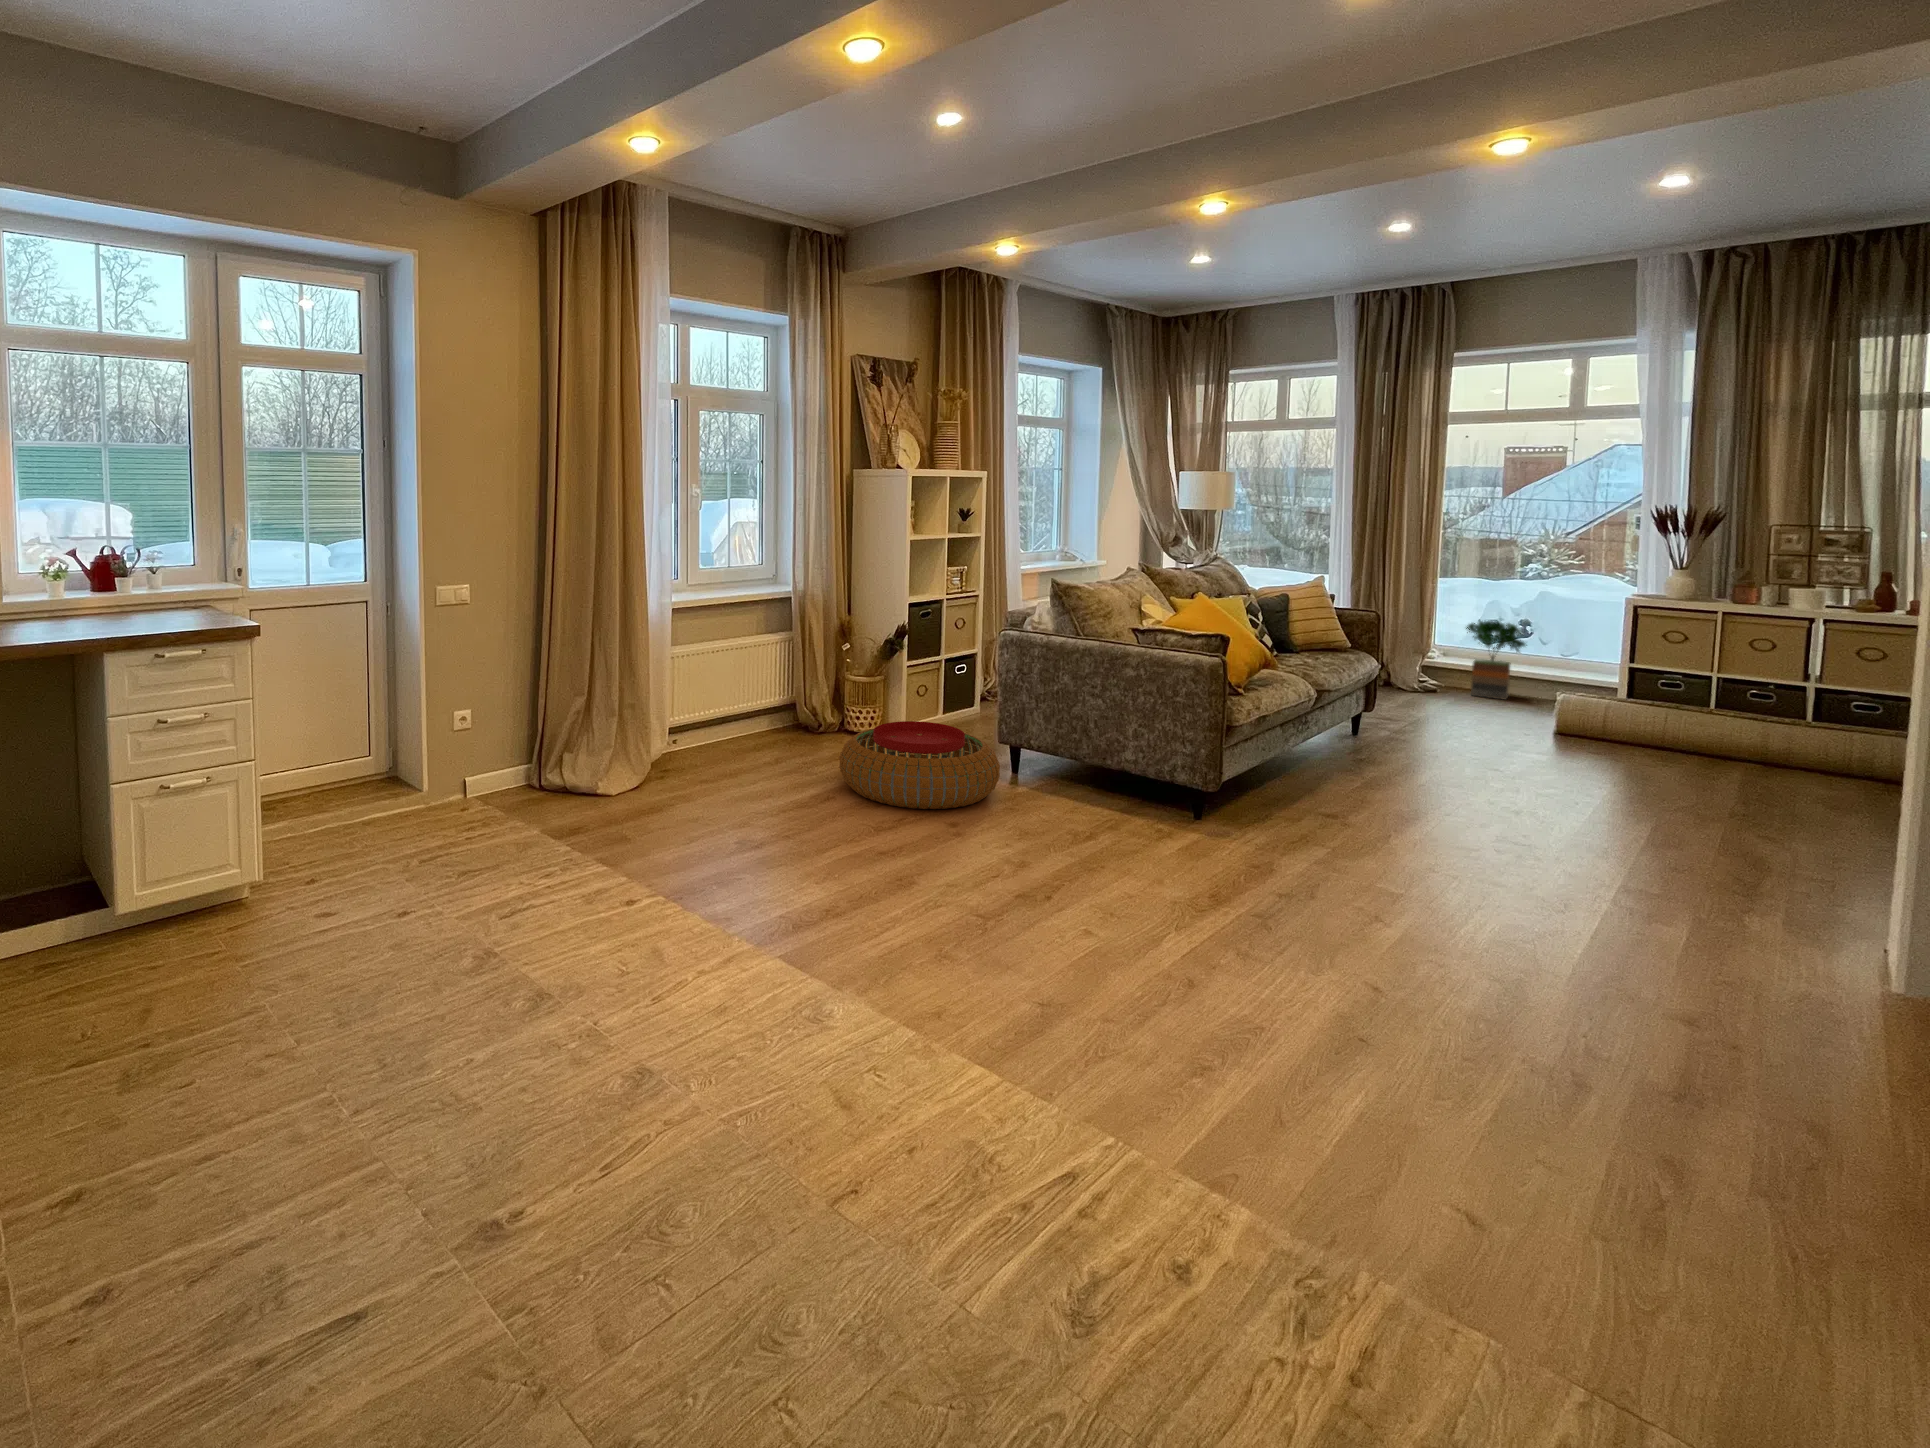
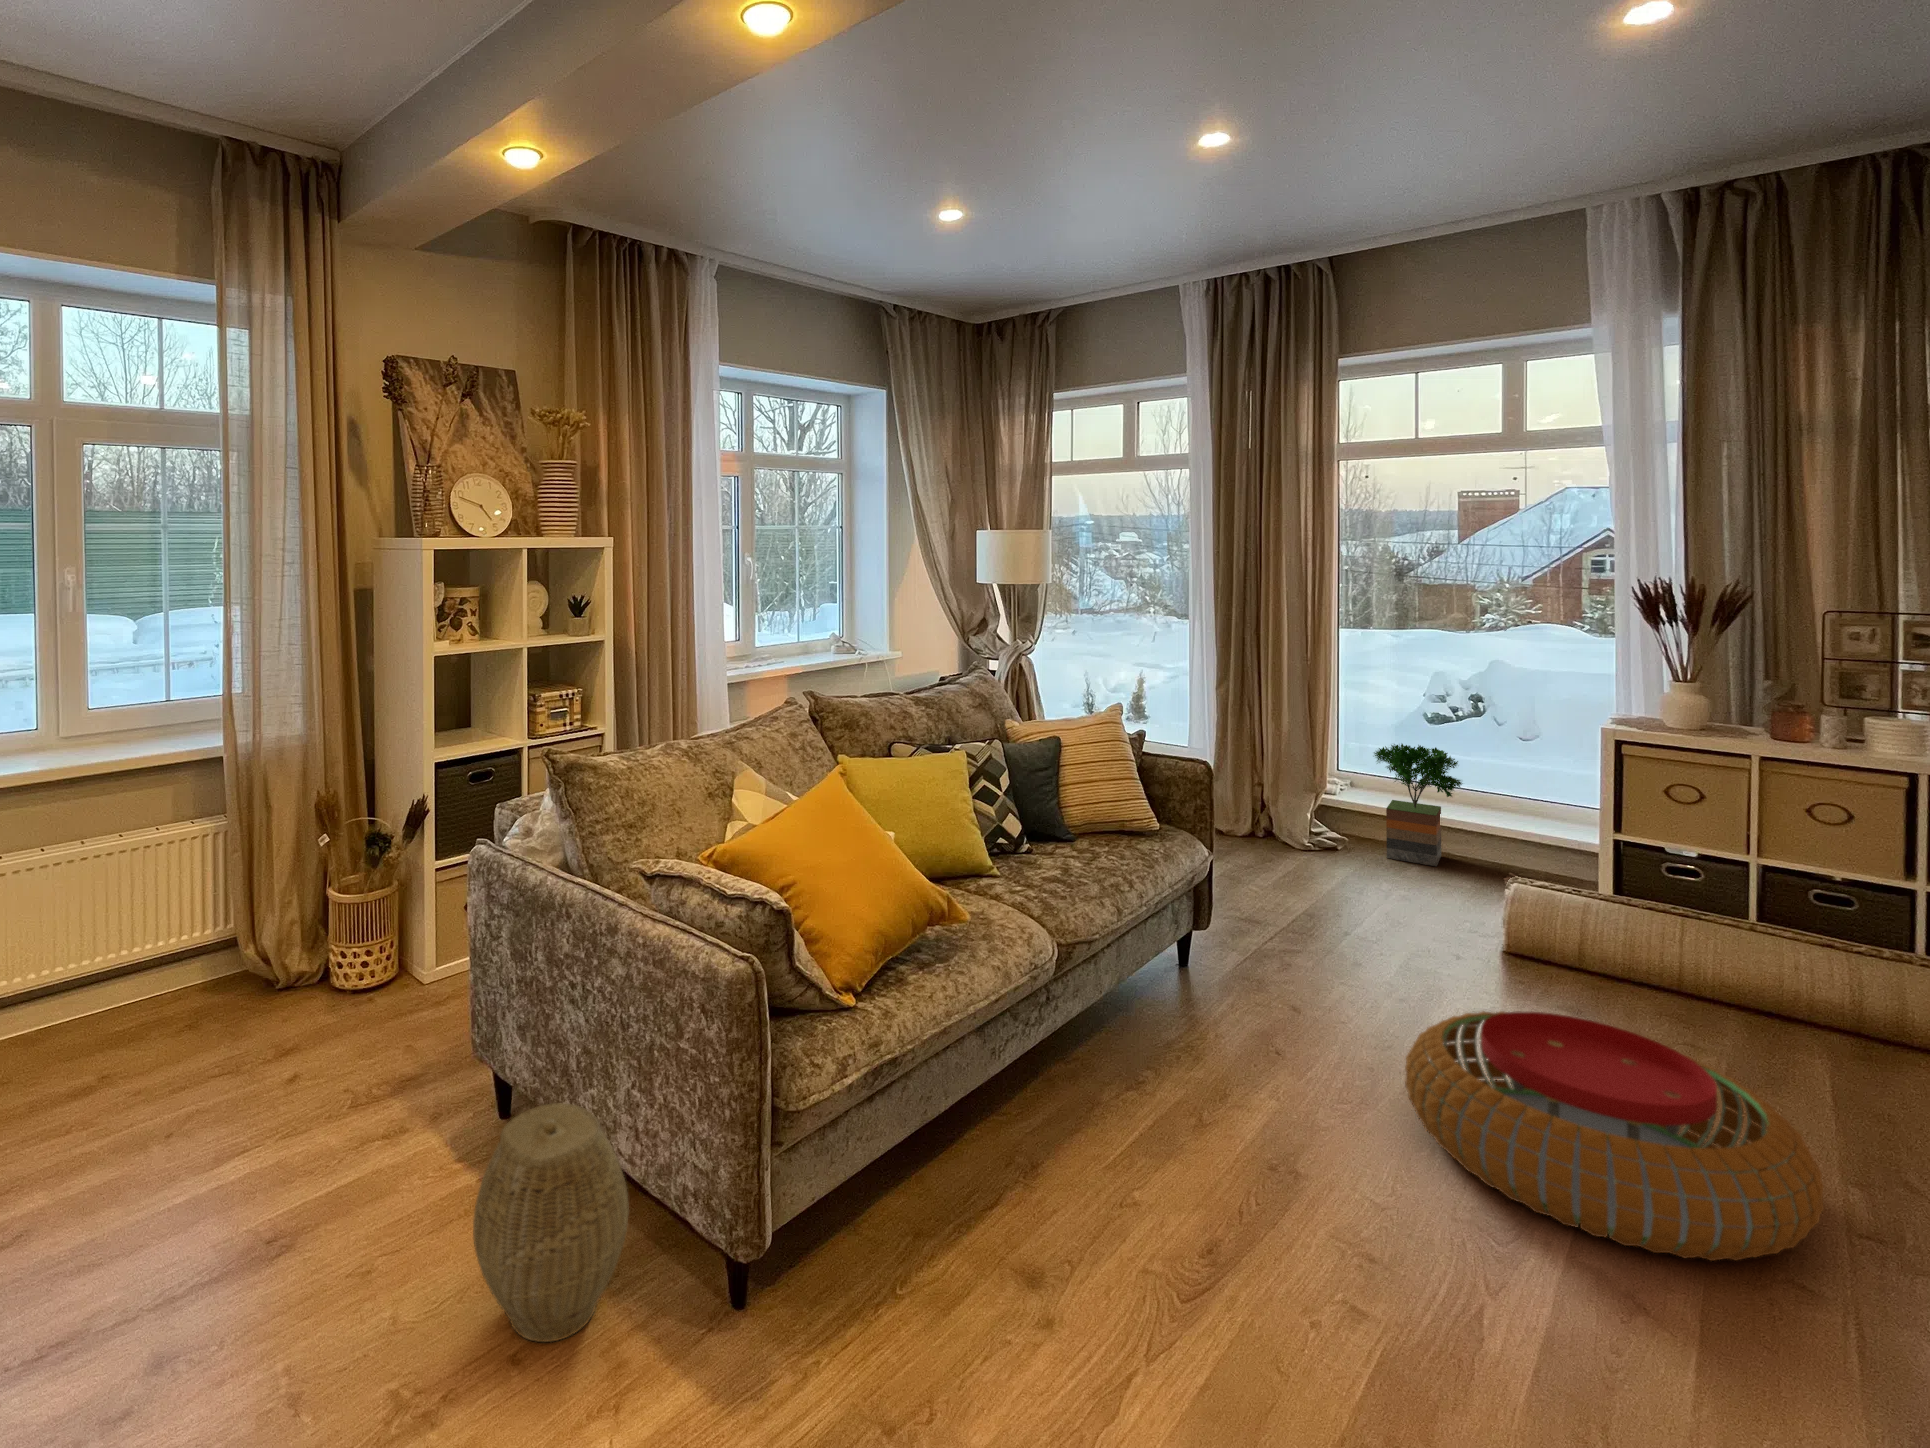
pouf: present [839,721,1000,809] -> present [1405,1011,1824,1261]
woven basket: none [1079,732,1154,824] -> present [473,1103,629,1342]

